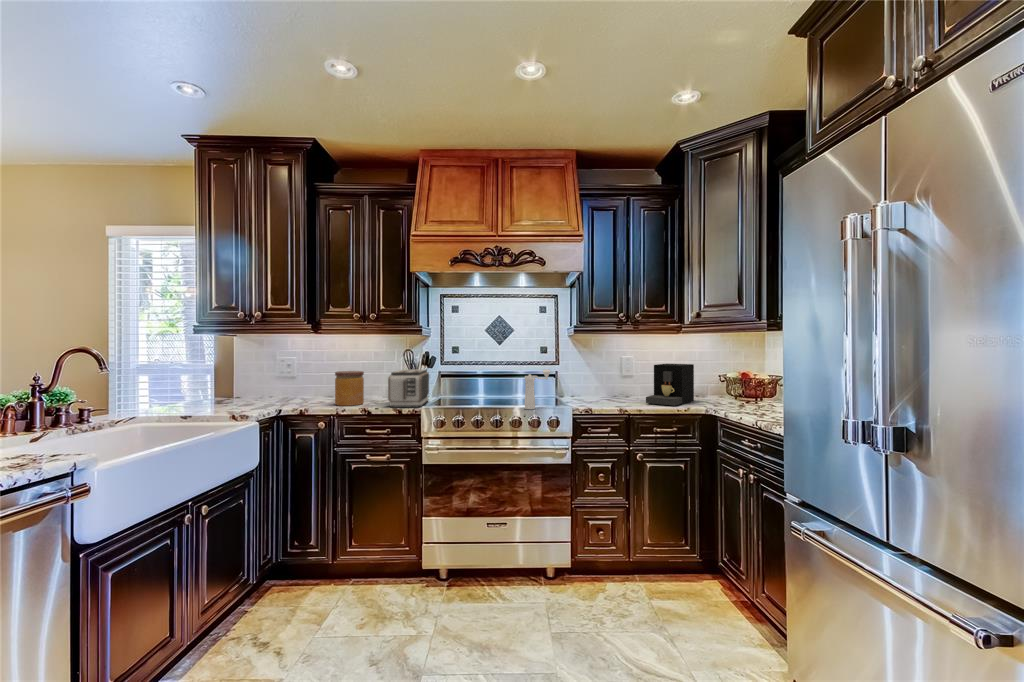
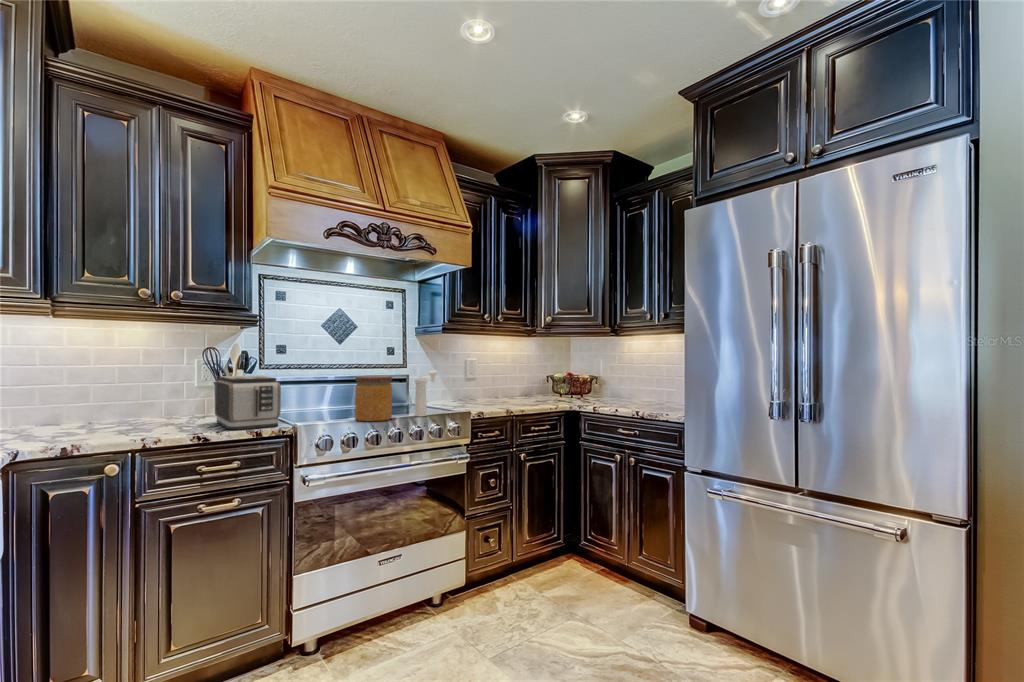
coffee maker: present [646,364,694,406] -> none [511,364,541,403]
jar: present [335,371,364,406] -> present [355,376,392,421]

